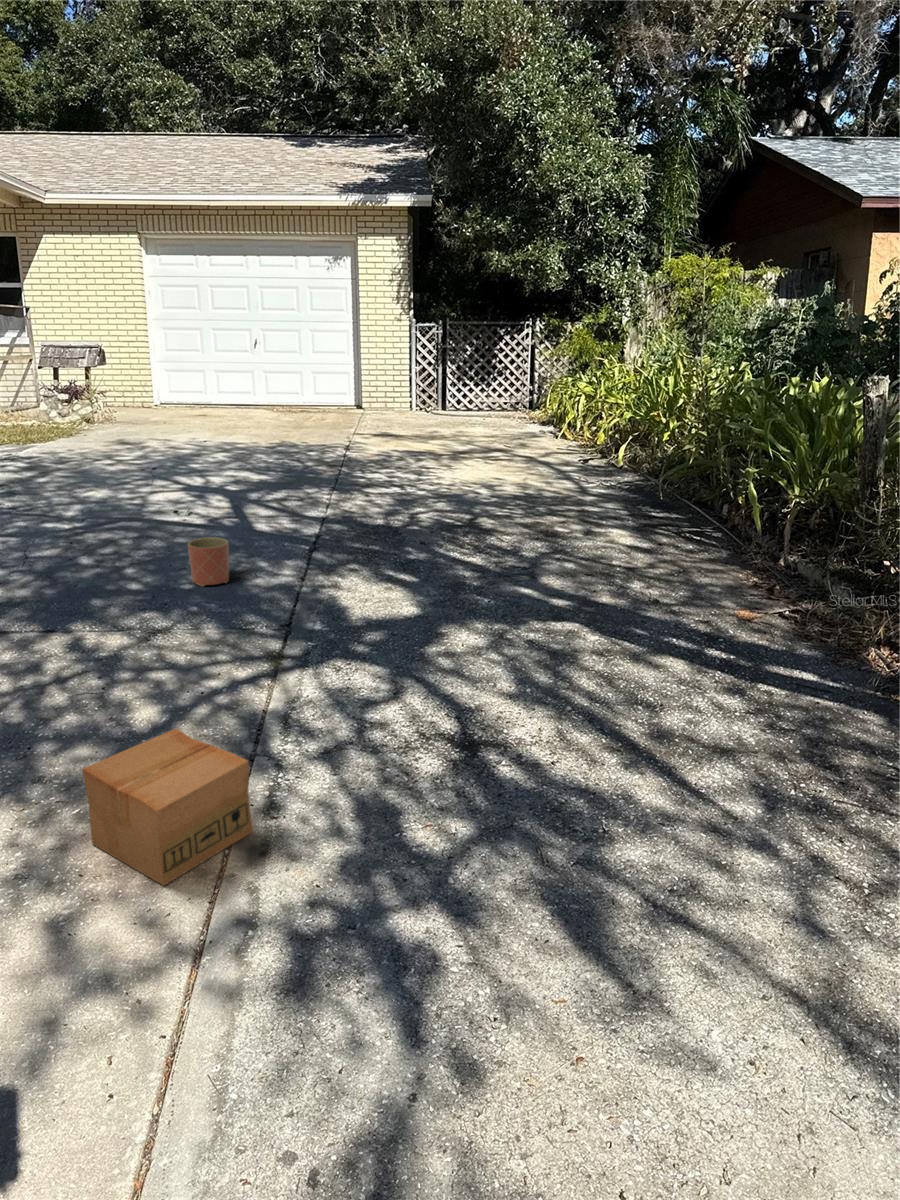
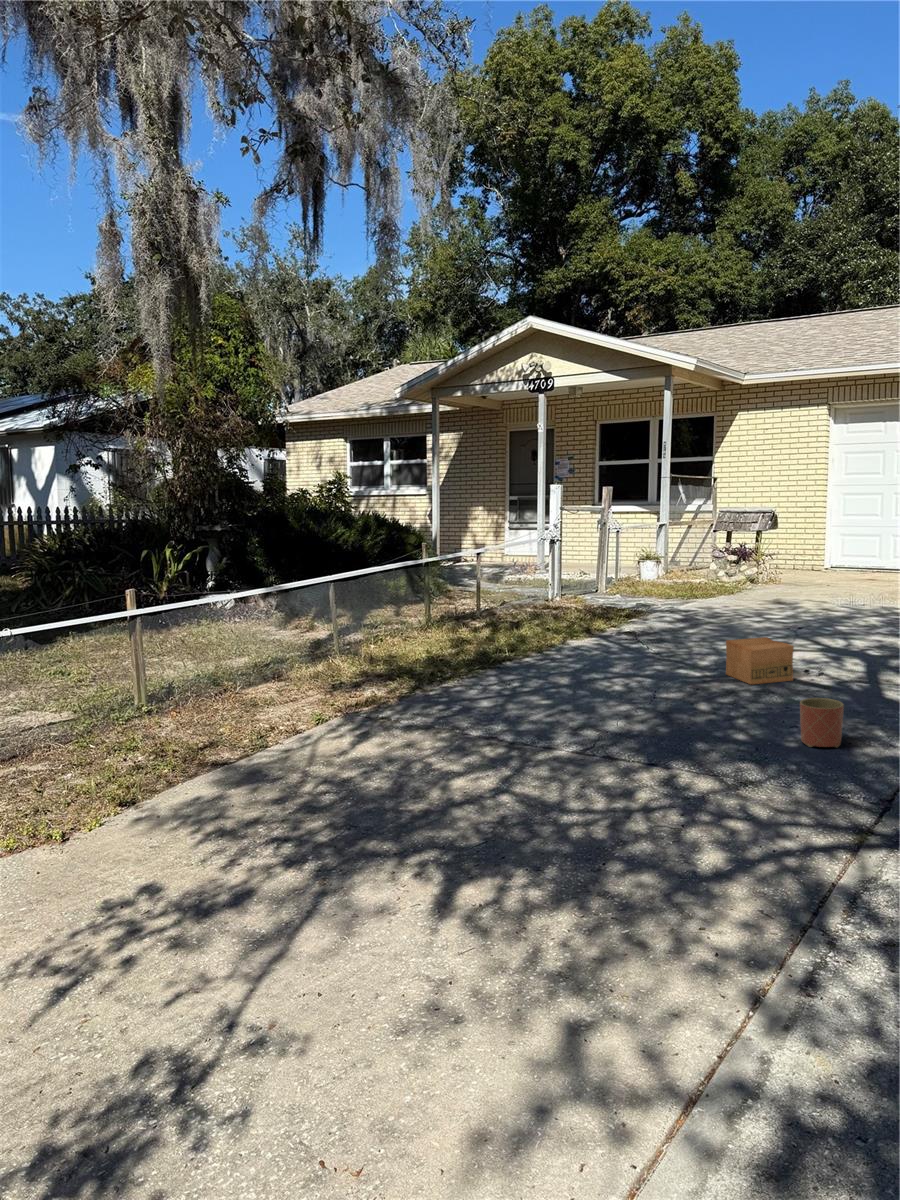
cardboard box: present [82,729,253,886] -> present [726,637,794,684]

